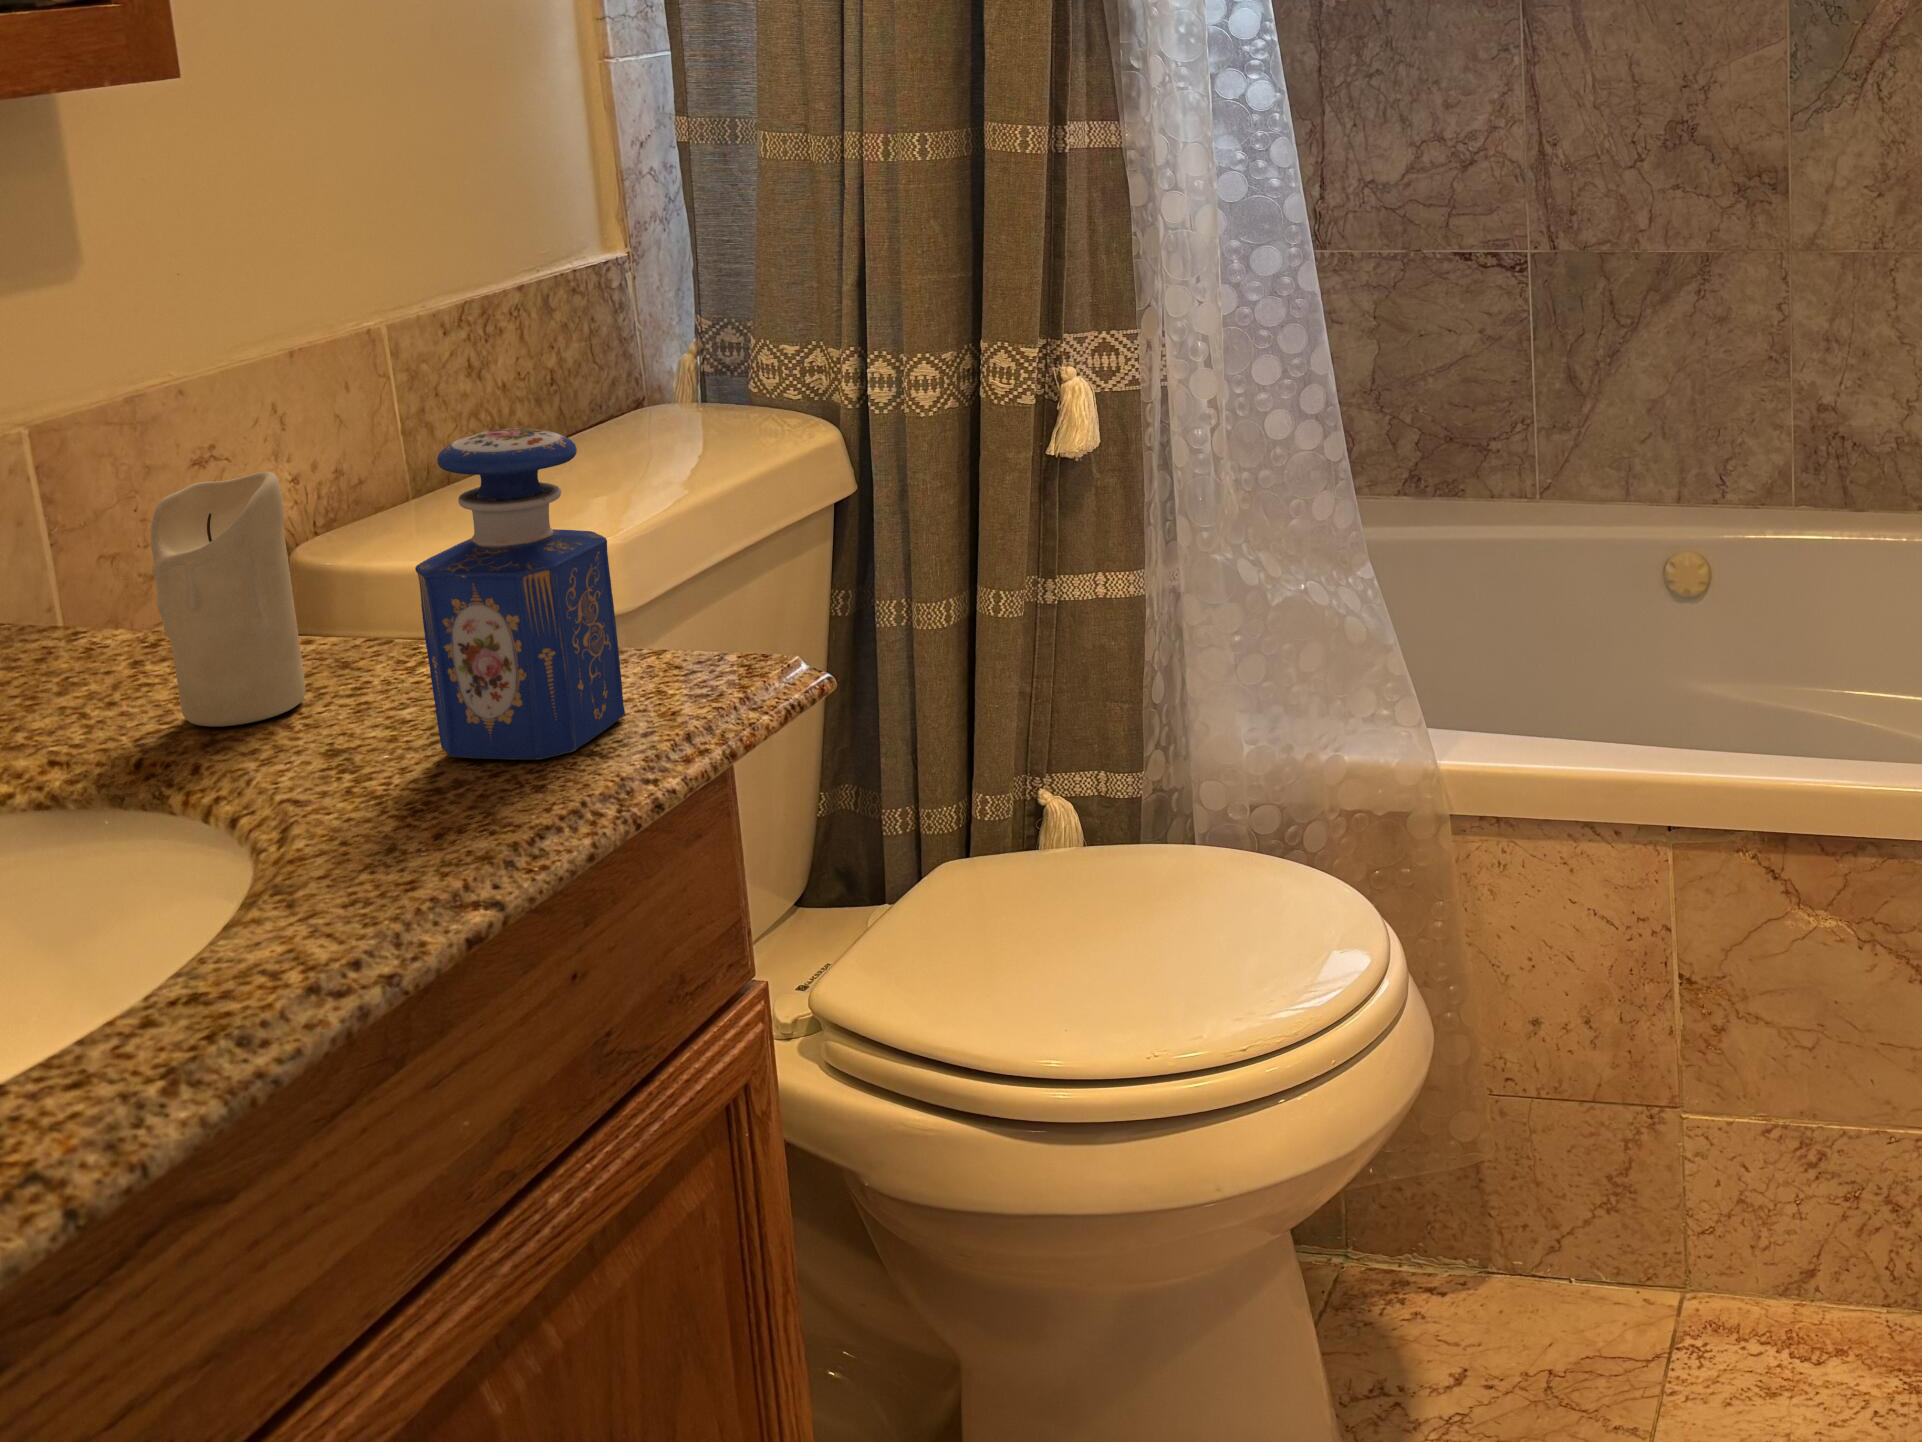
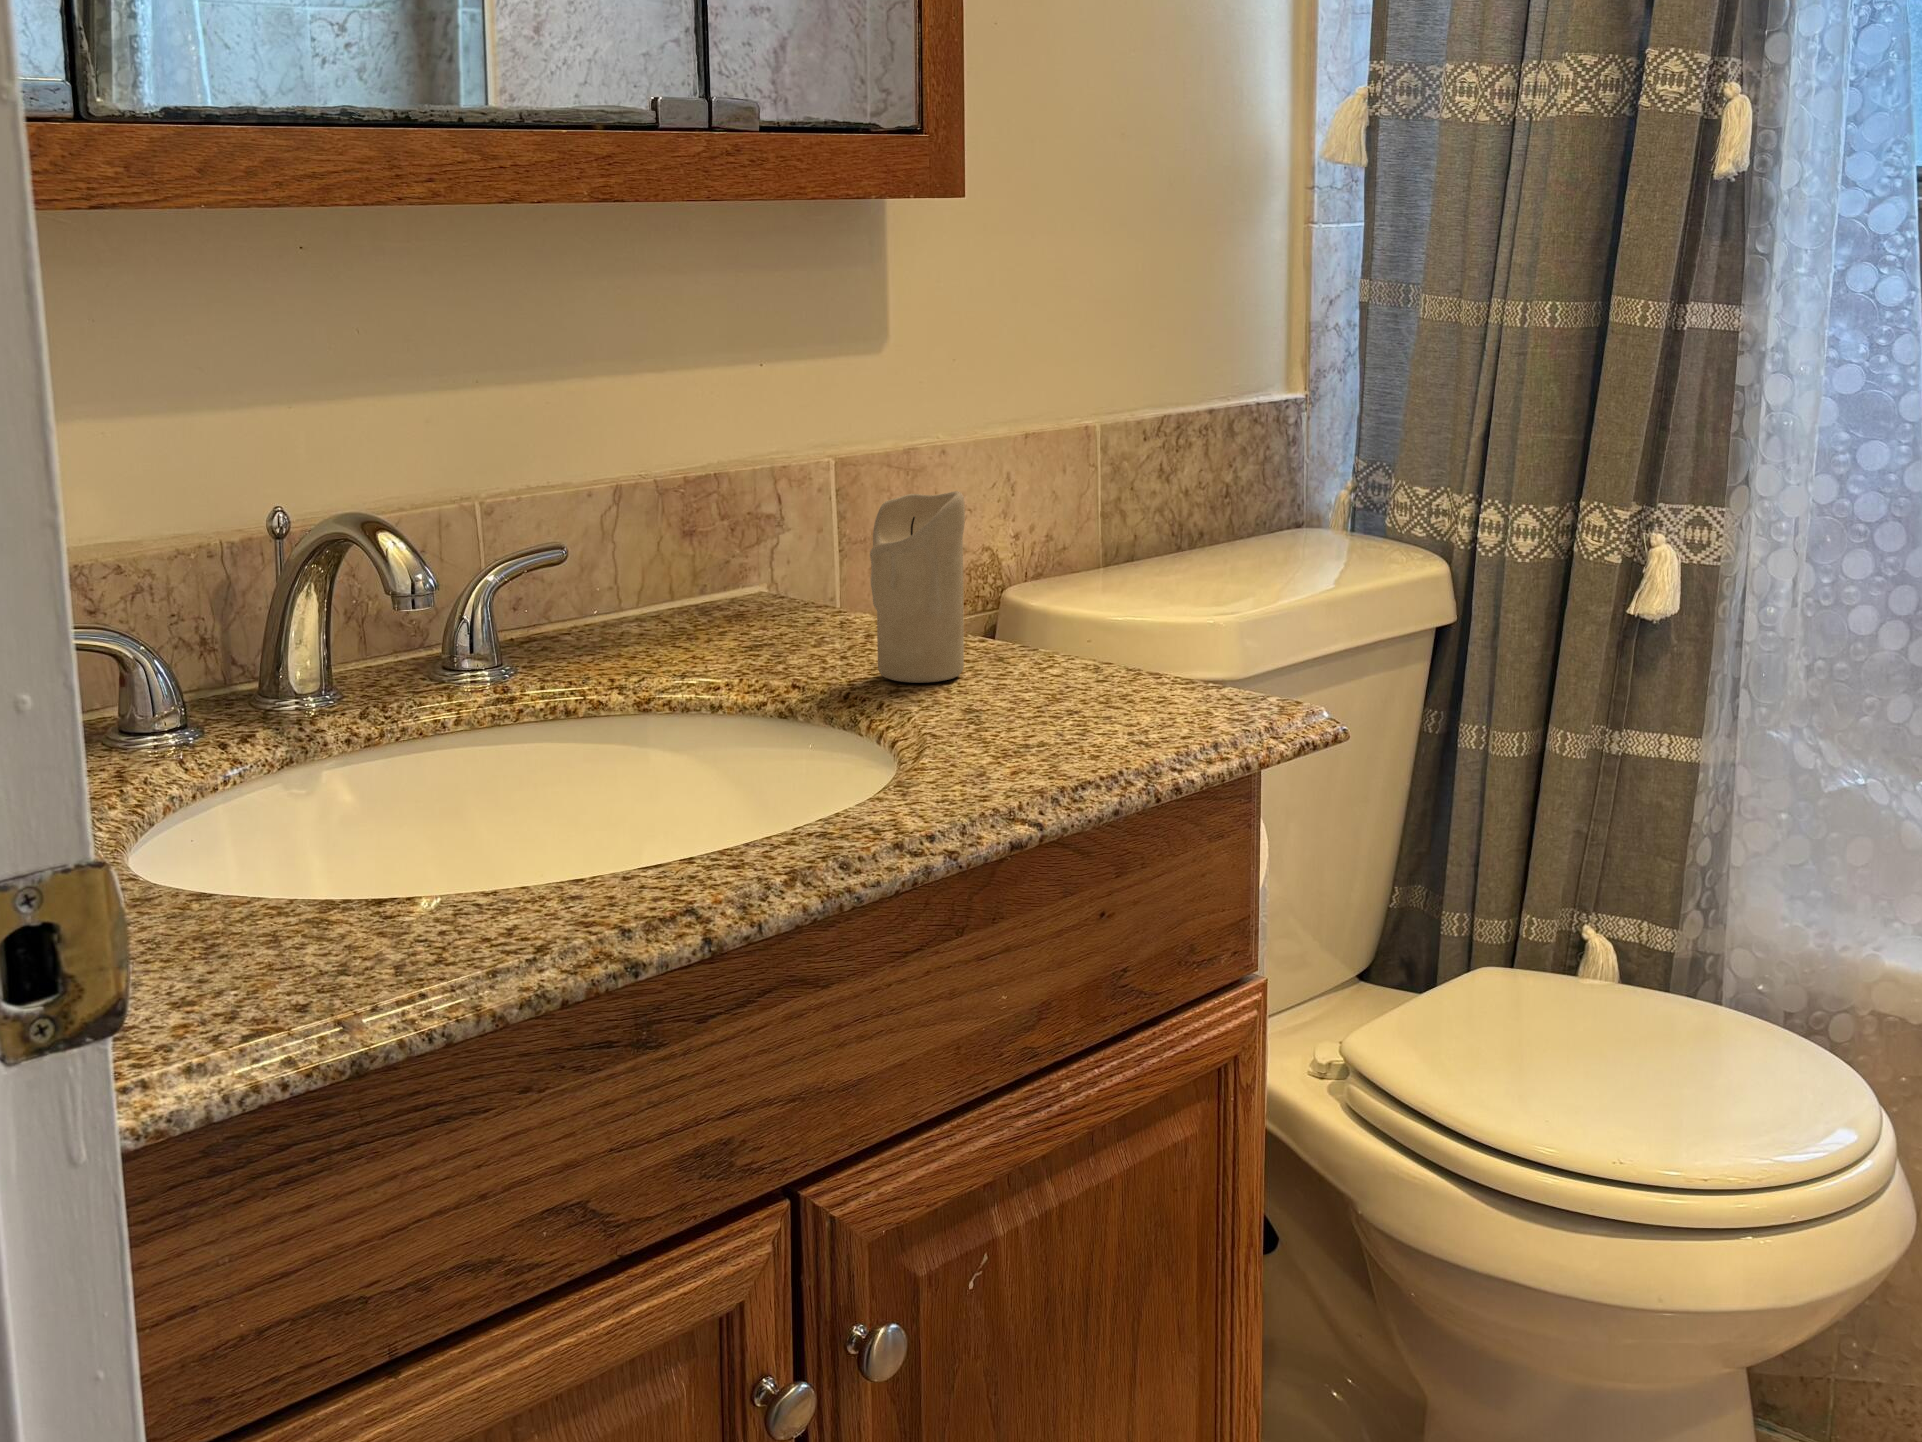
perfume bottle: present [415,428,625,760] -> none [1036,471,1180,738]

